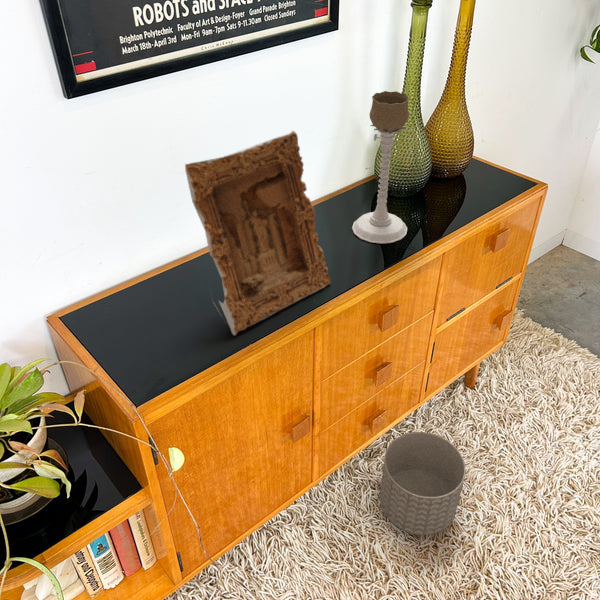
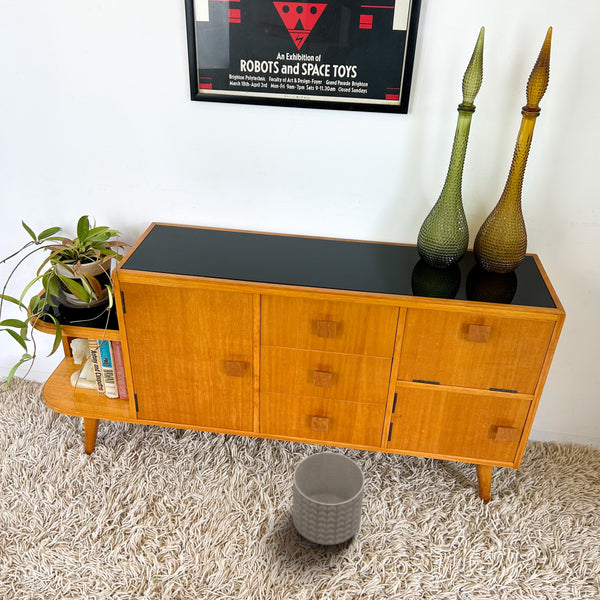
candle holder: present [352,91,409,244] -> none [362,161,411,285]
picture frame: present [185,130,331,335] -> none [207,153,307,280]

